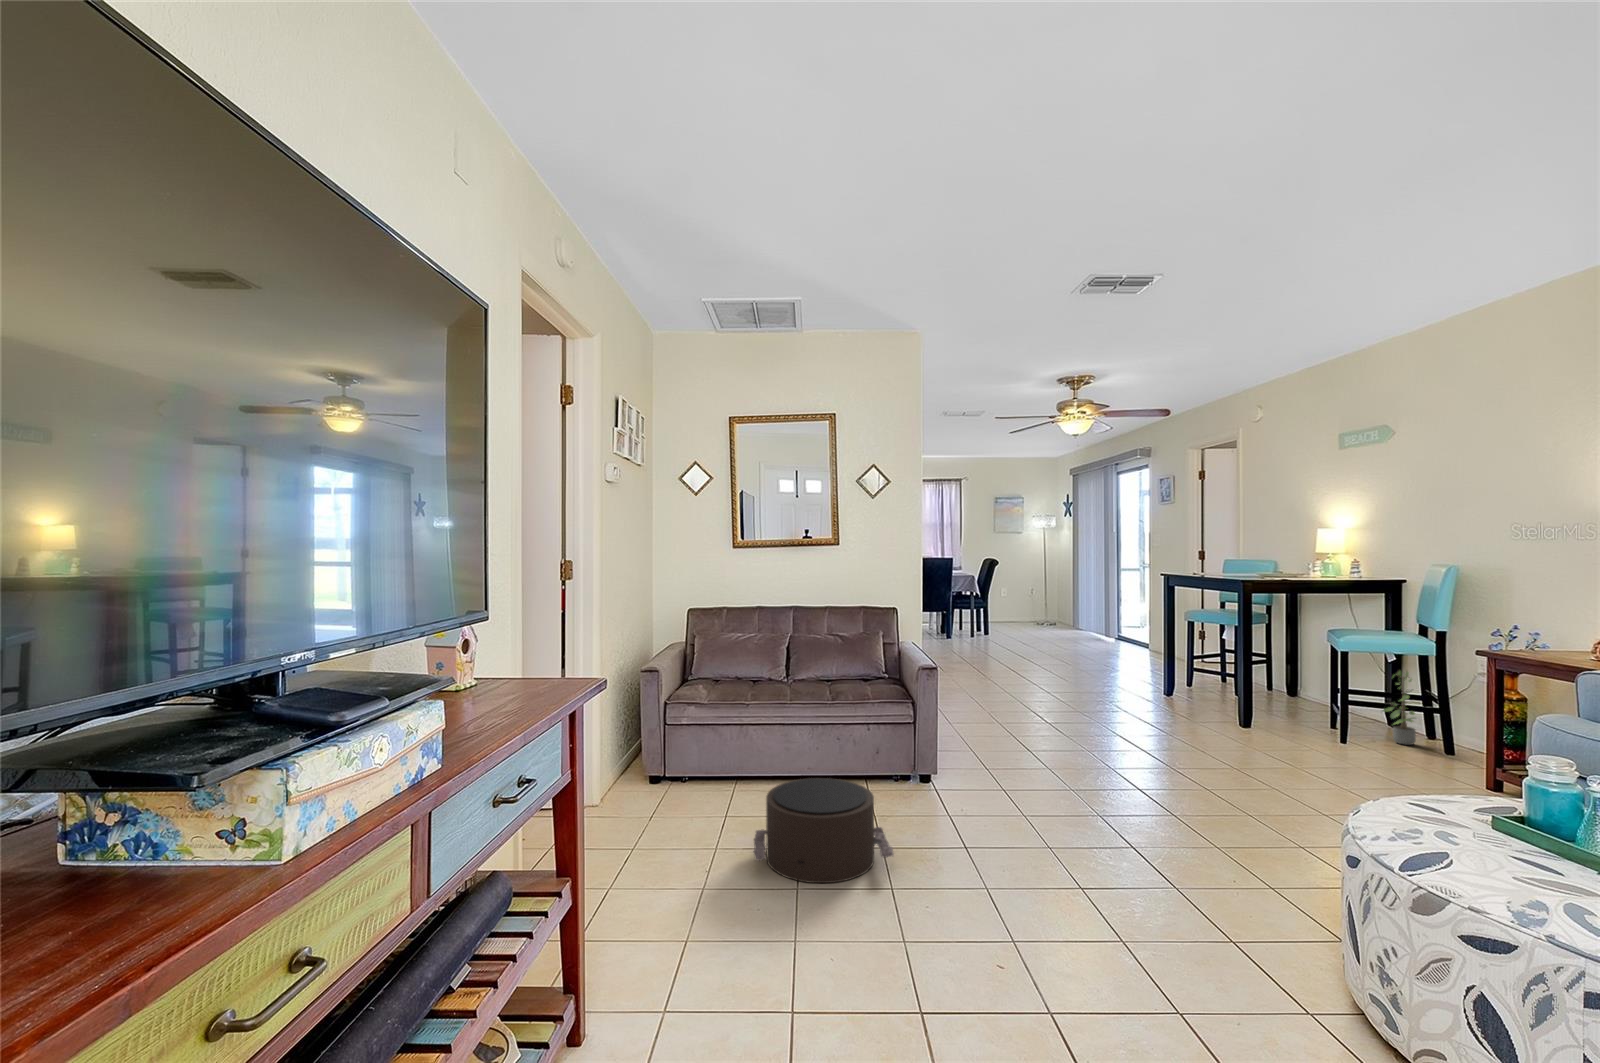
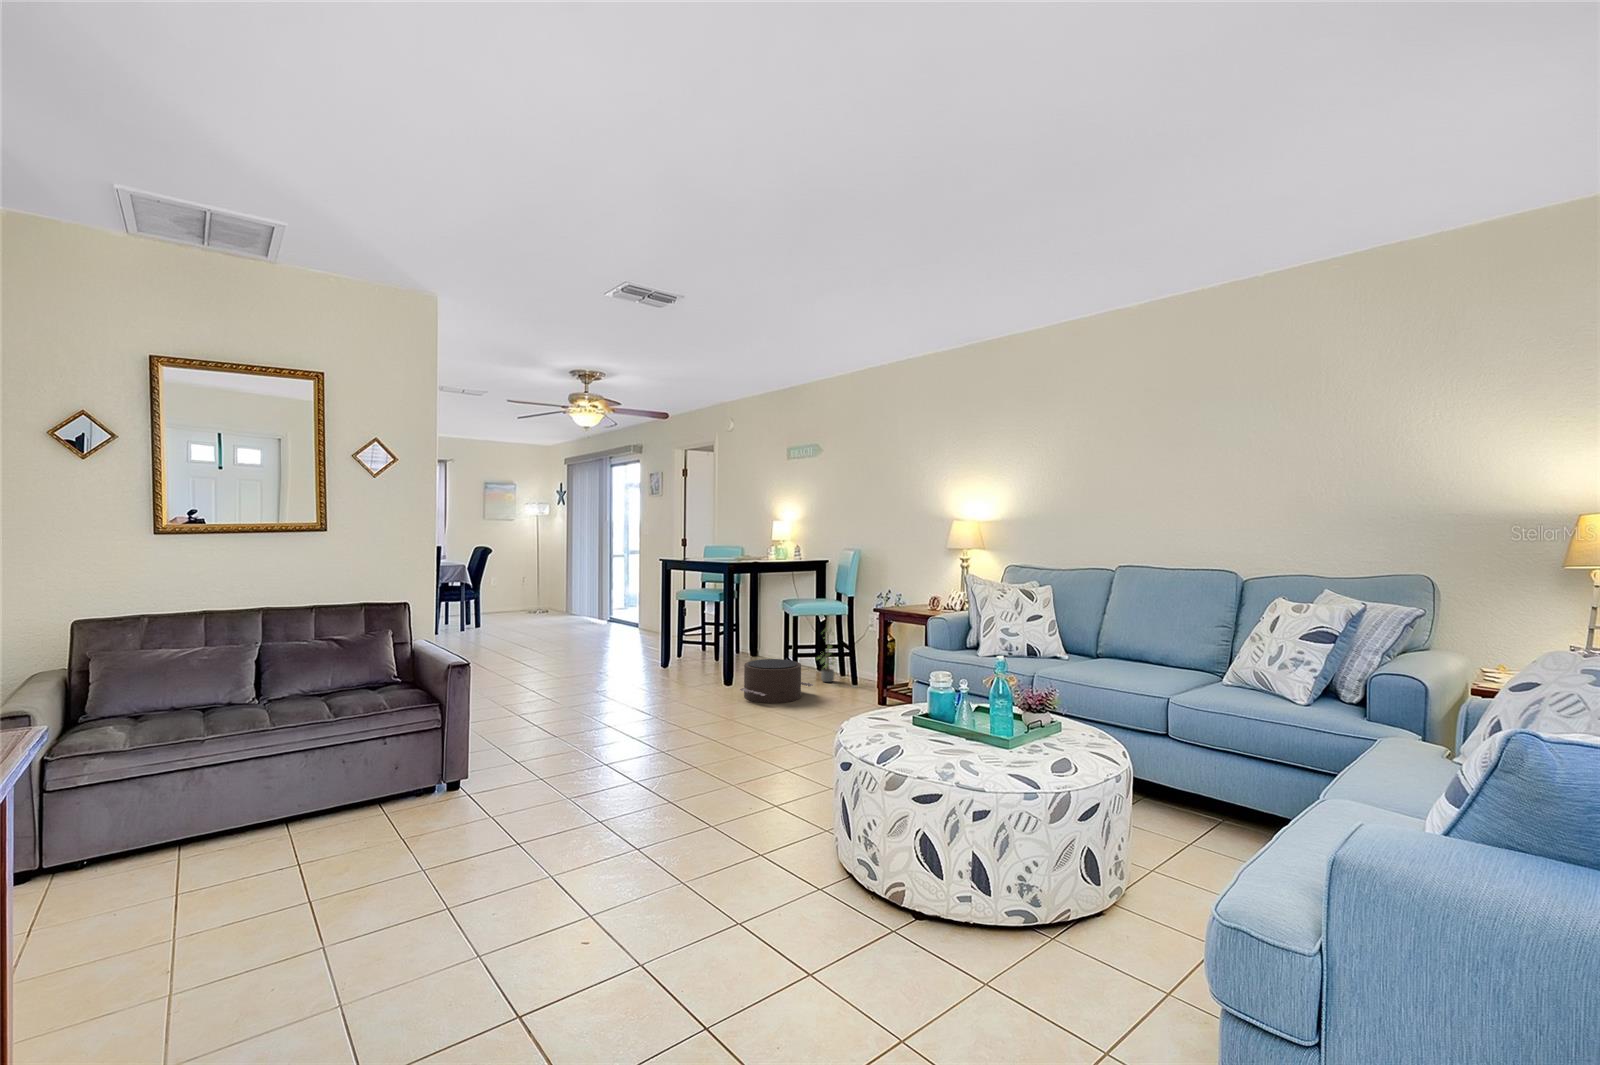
pouf: present [754,778,894,883] -> present [740,659,813,703]

